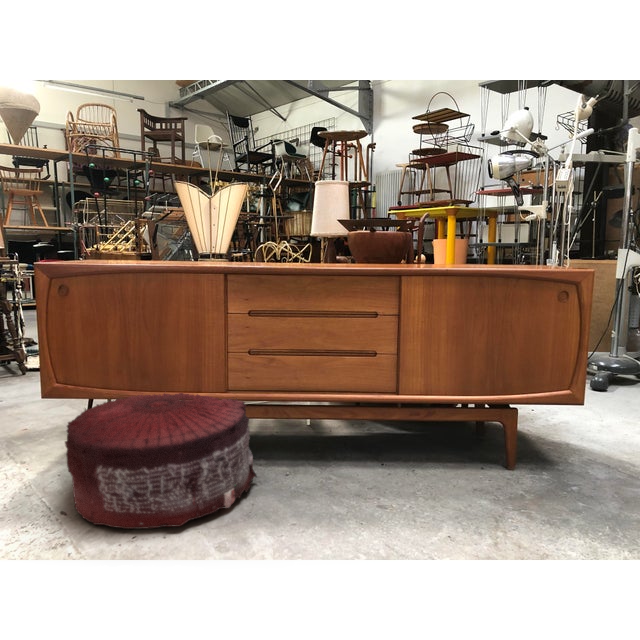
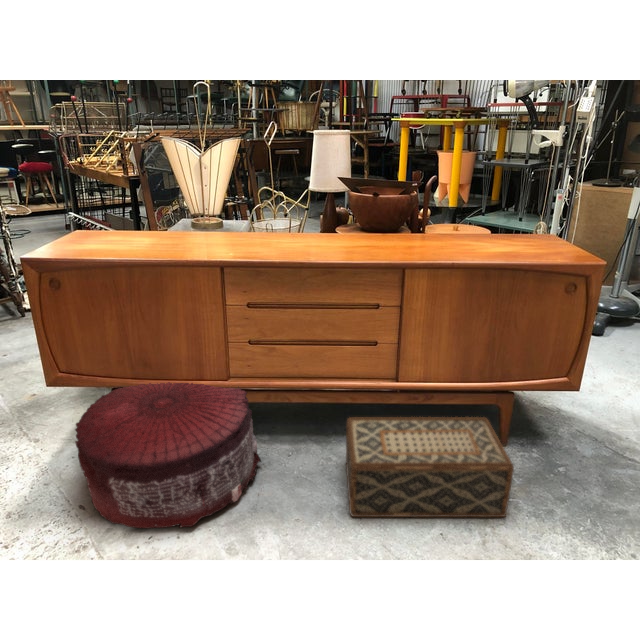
woven basket: none [346,427,522,524] -> present [346,417,514,517]

